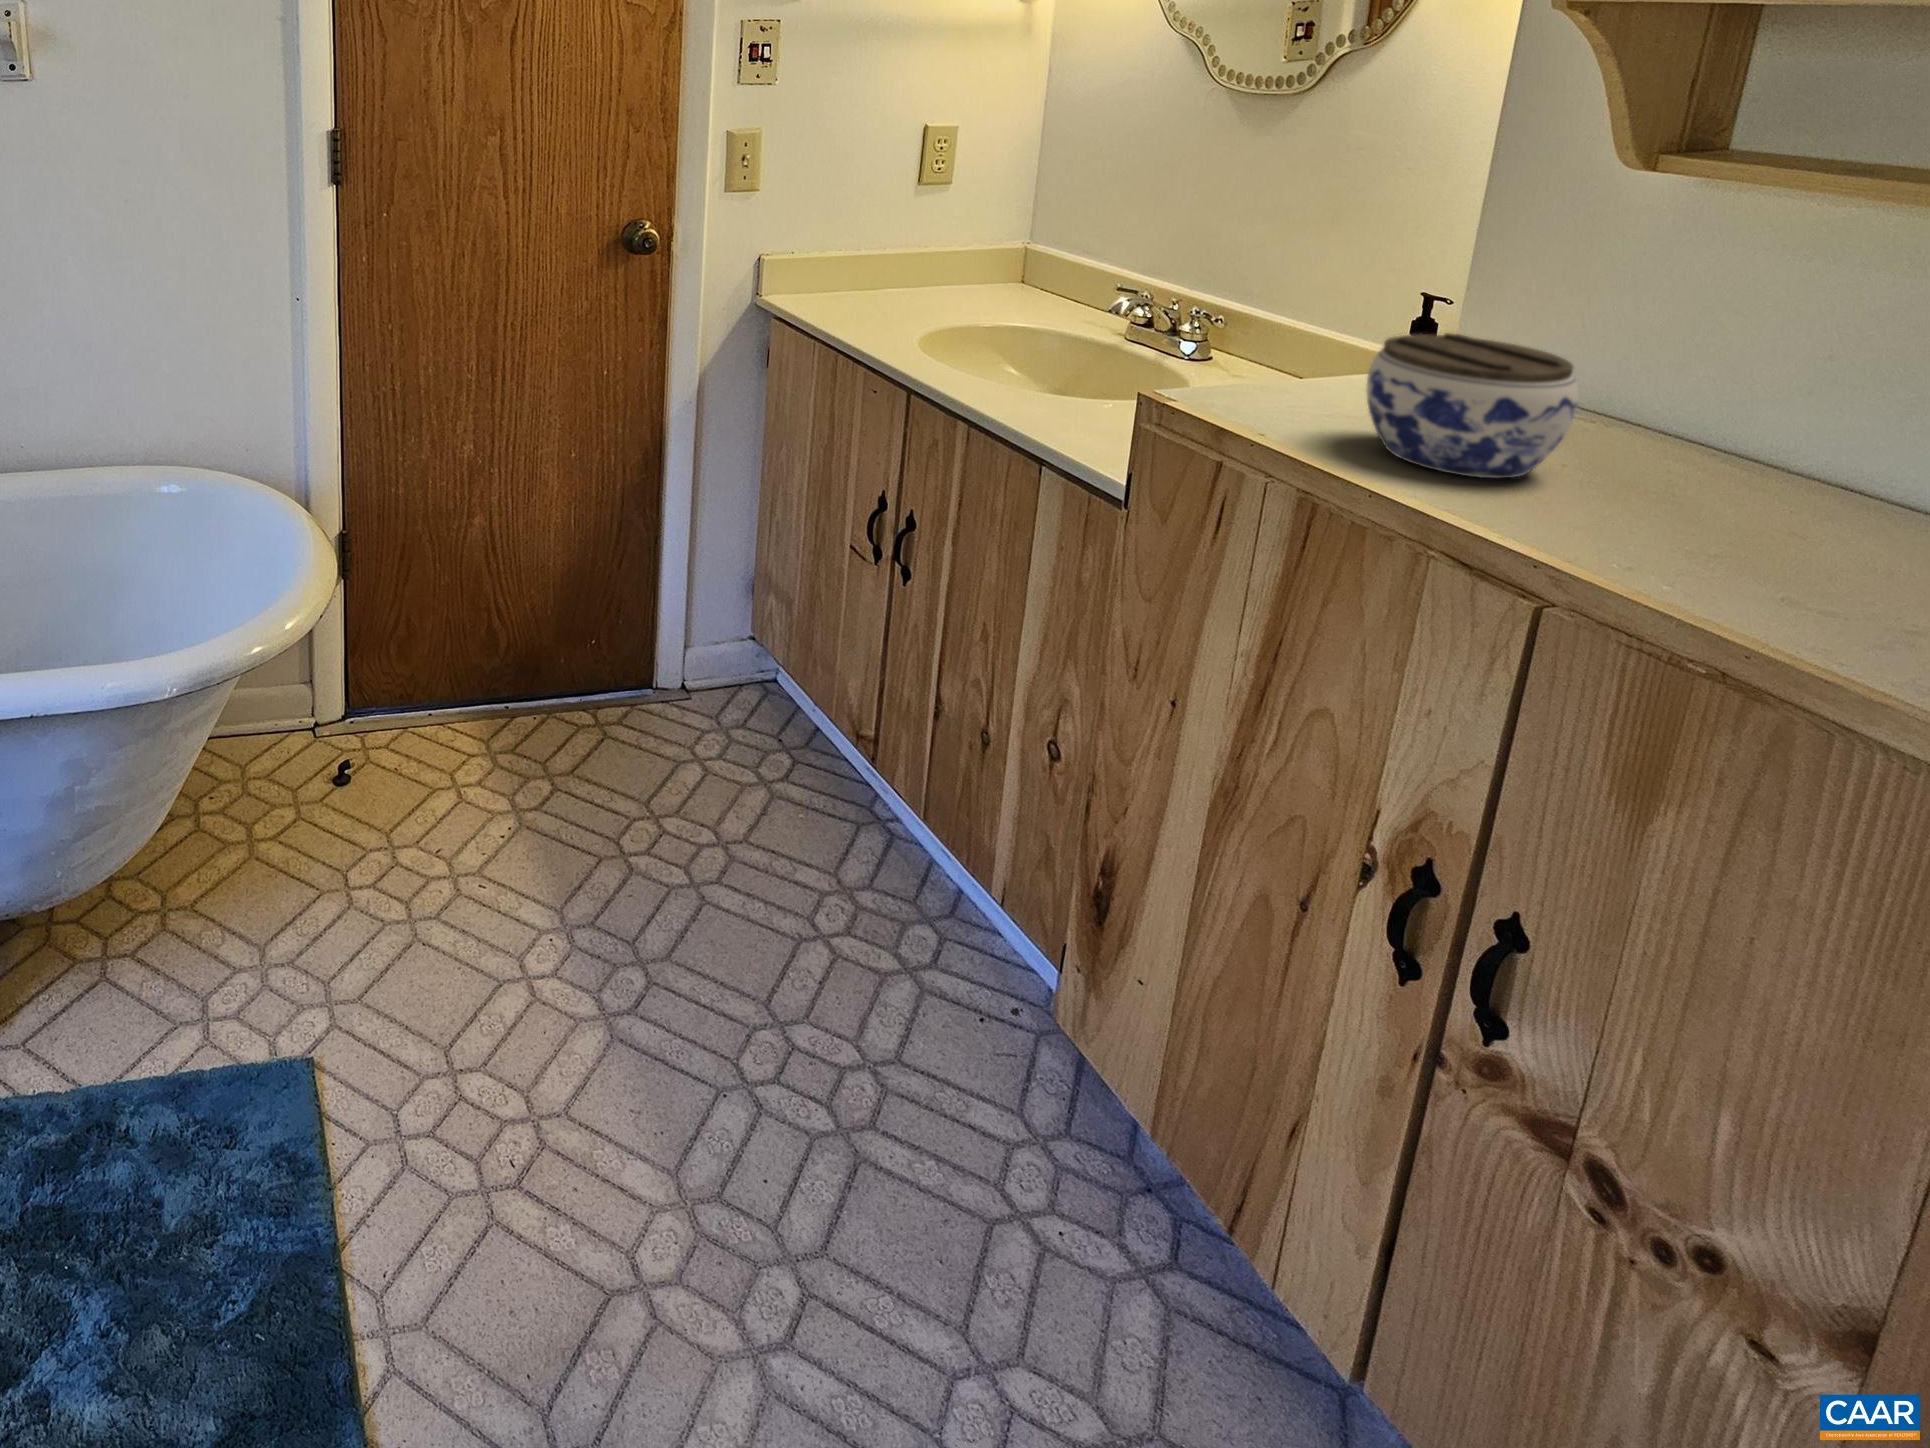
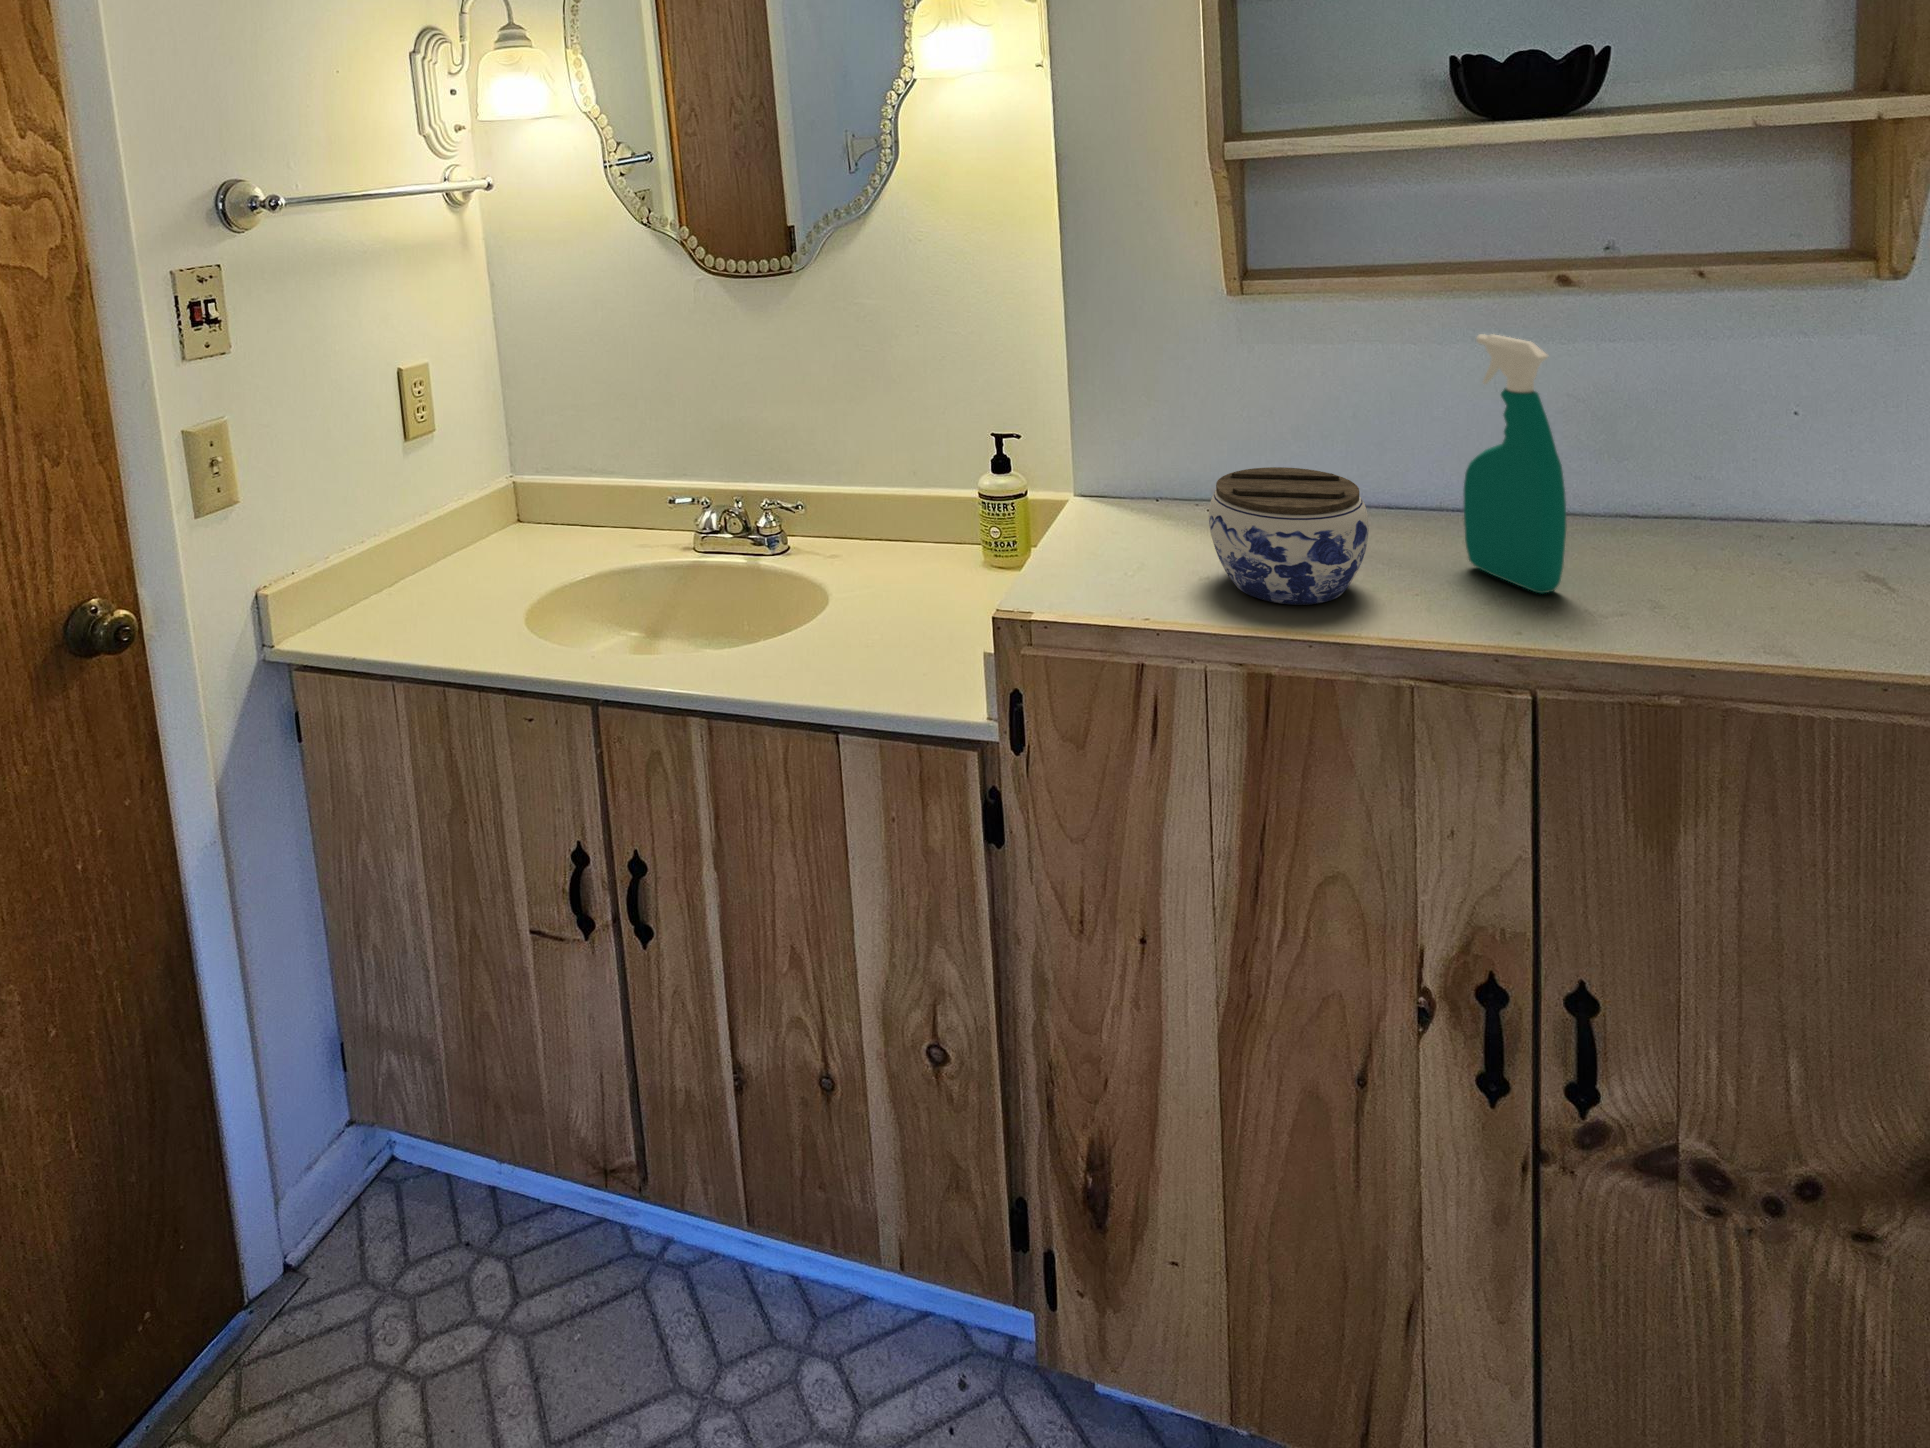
spray bottle: none [1744,239,1864,565] -> present [1464,334,1566,593]

